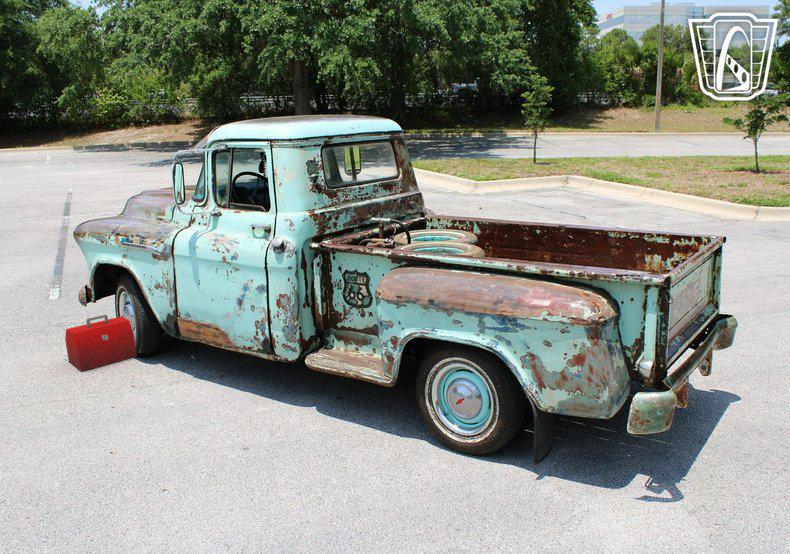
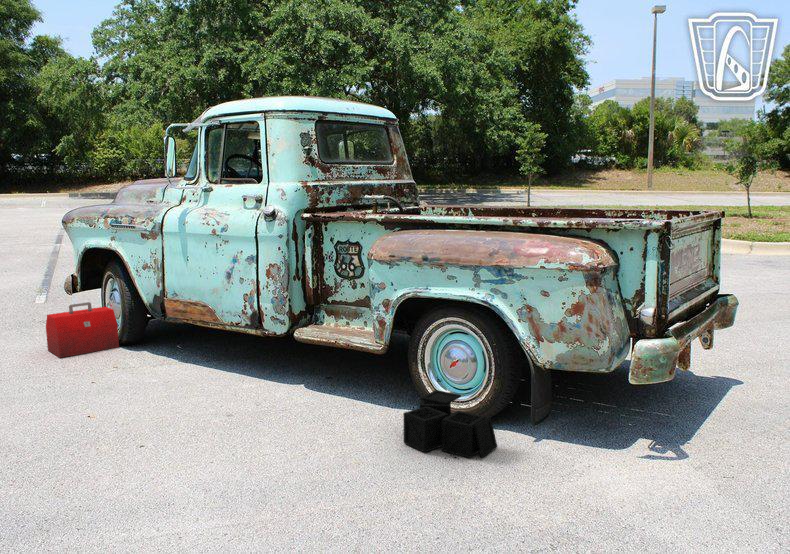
storage bin: none [413,422,502,501] -> present [403,390,497,459]

